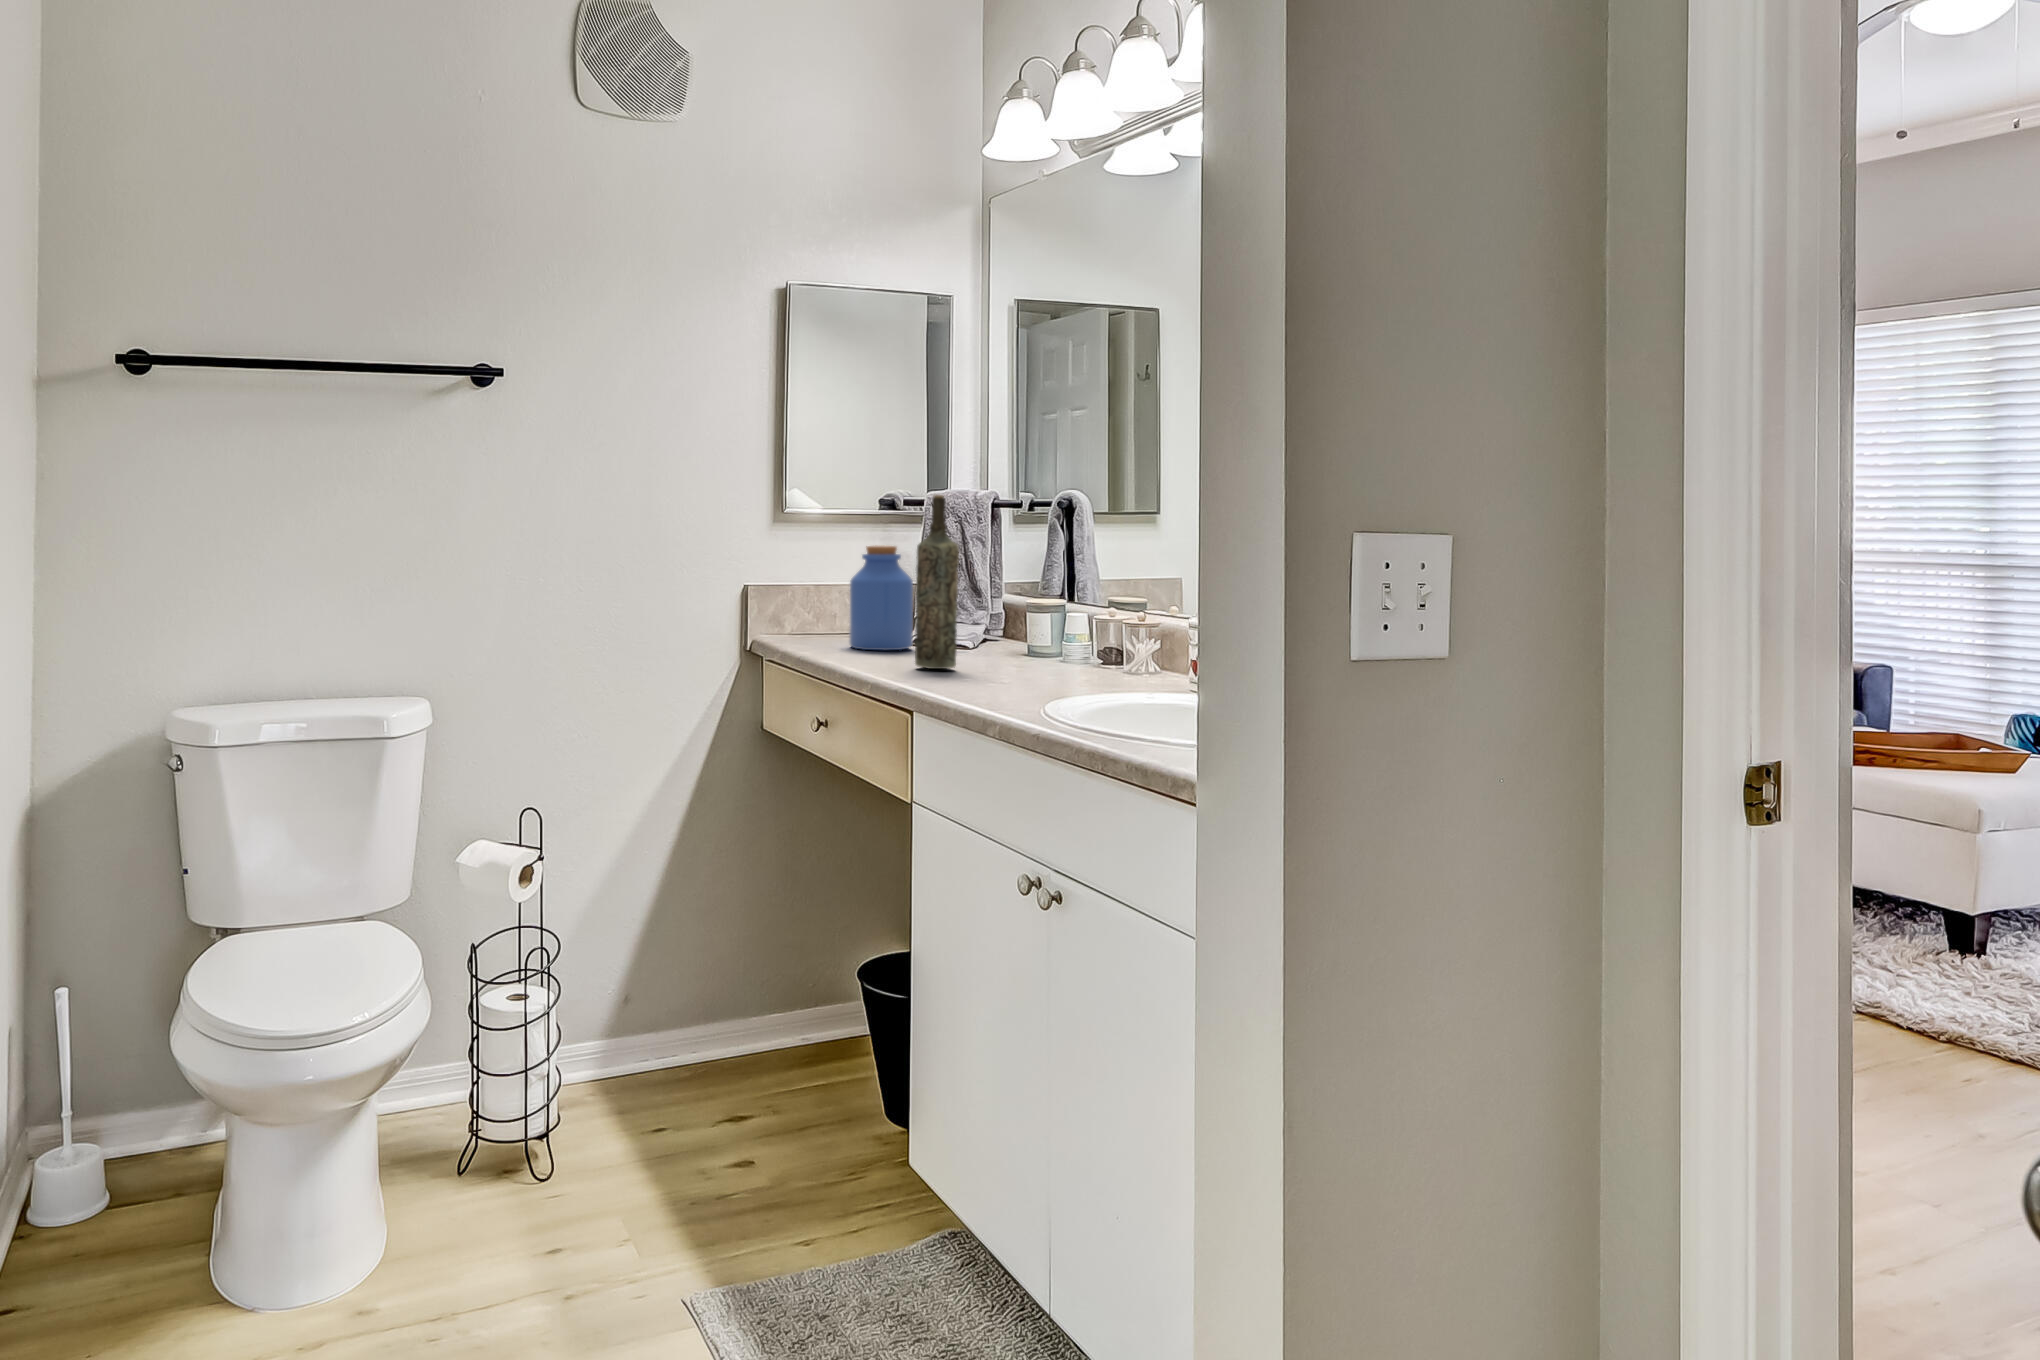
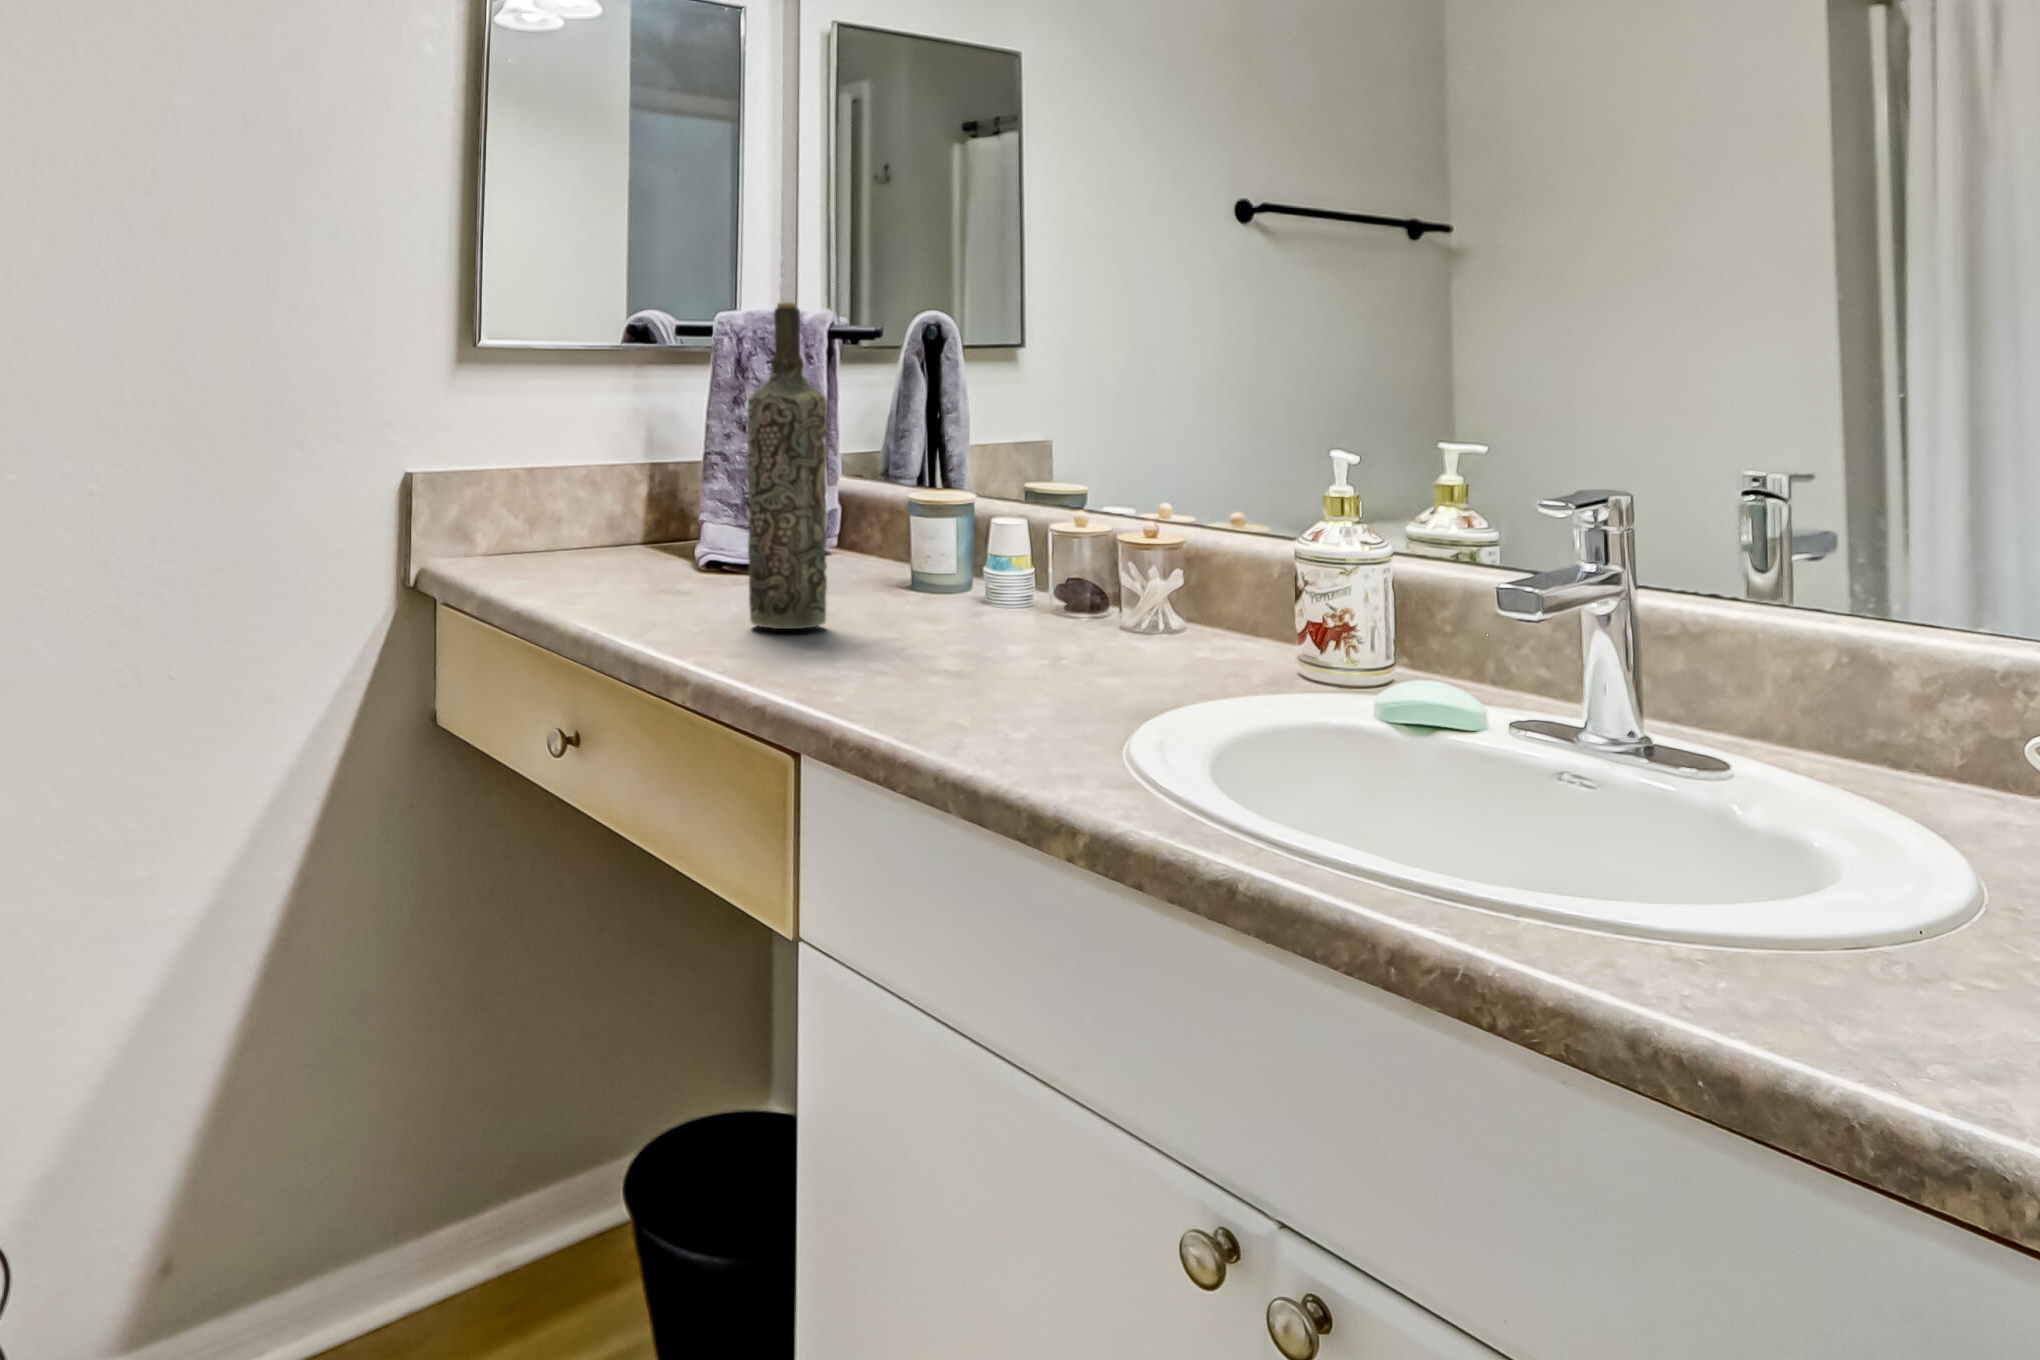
jar: present [849,545,913,650] -> none [594,404,705,584]

